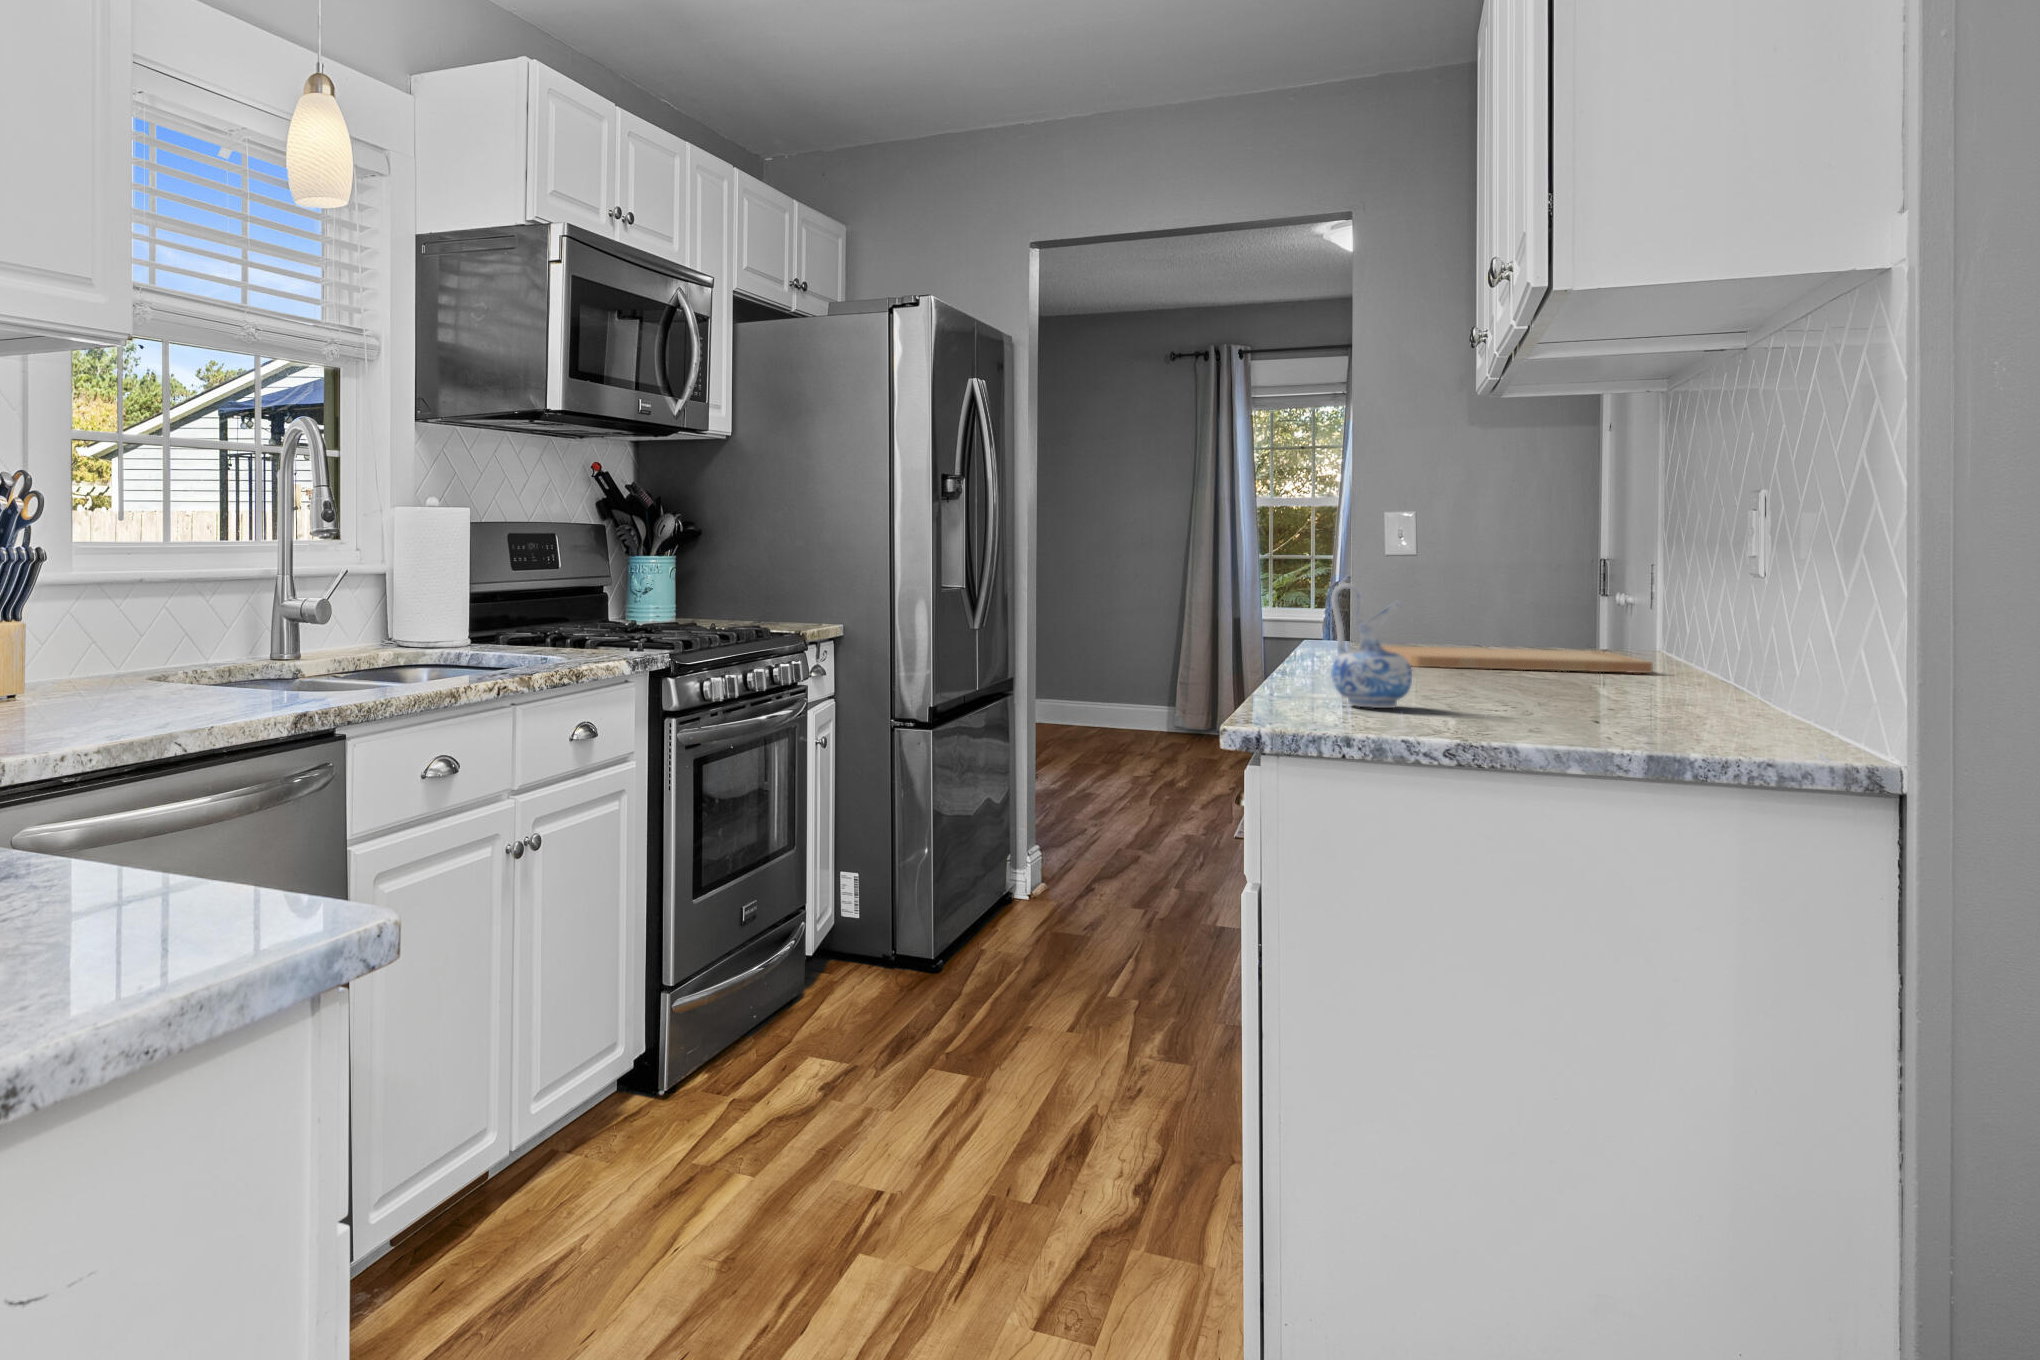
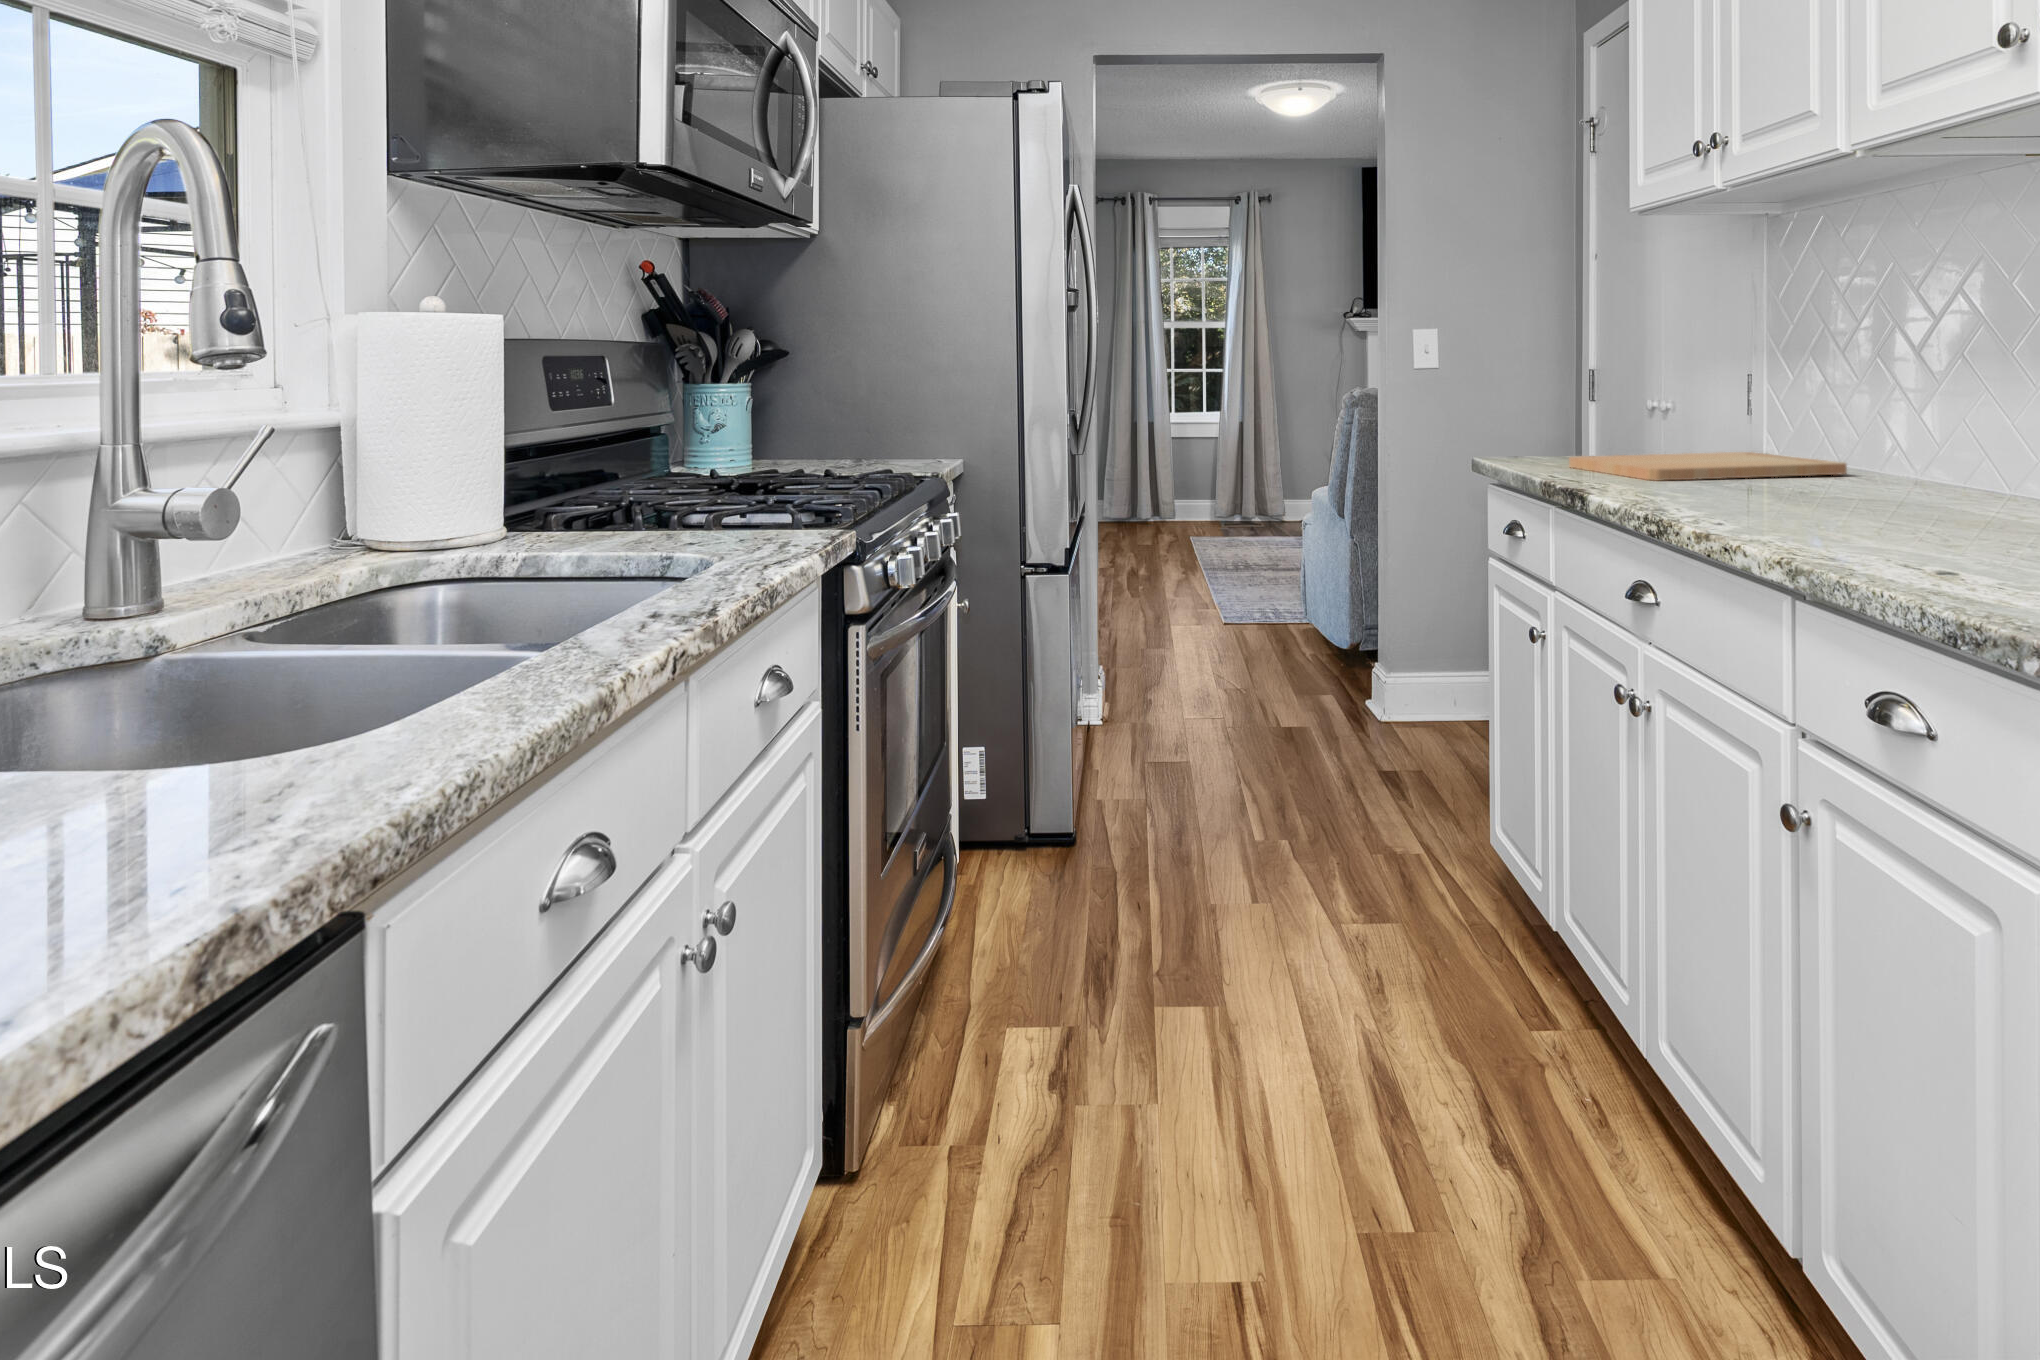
ceramic pitcher: present [1331,583,1412,708] -> none [1880,397,1997,564]

